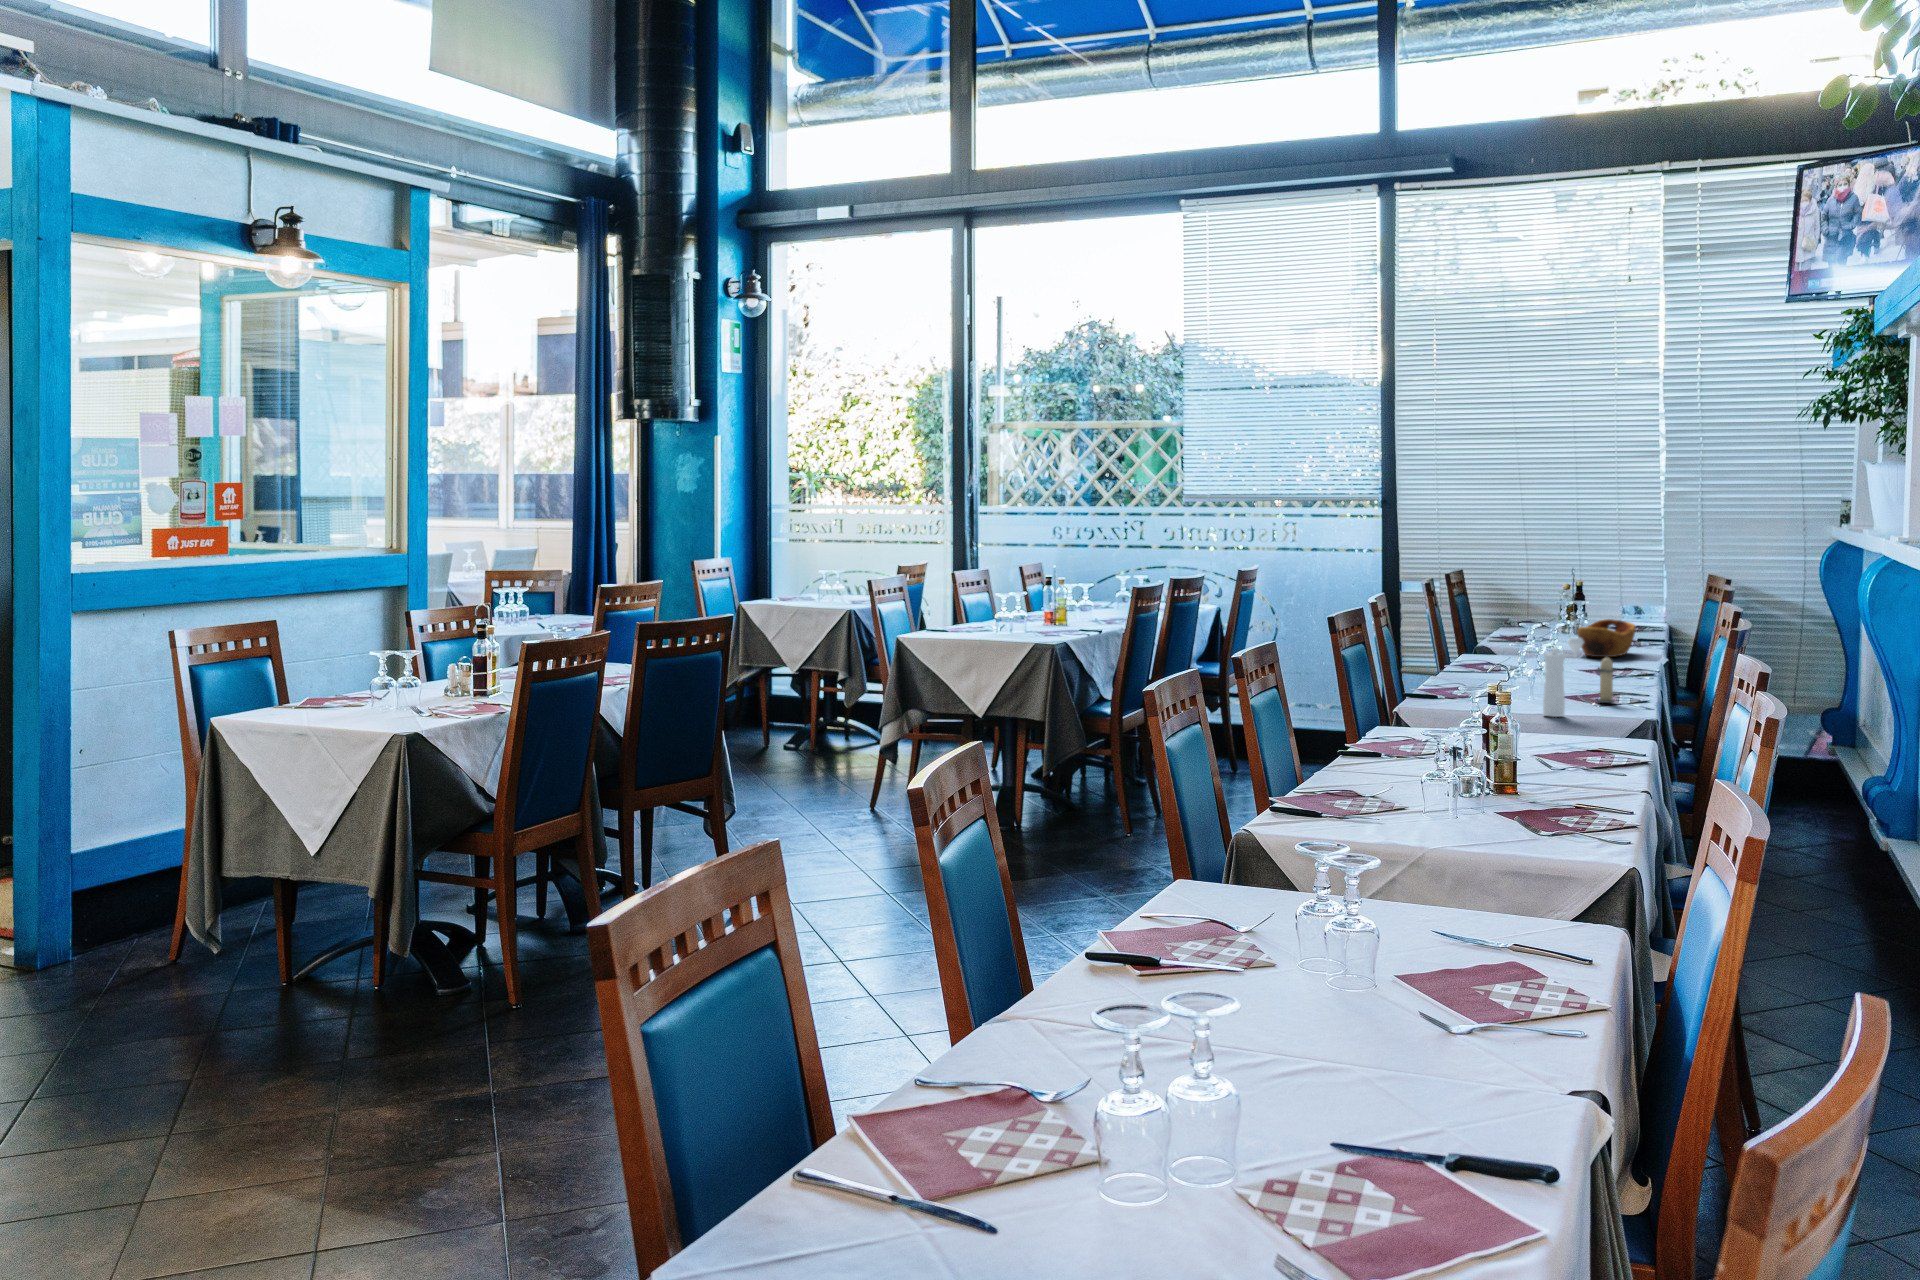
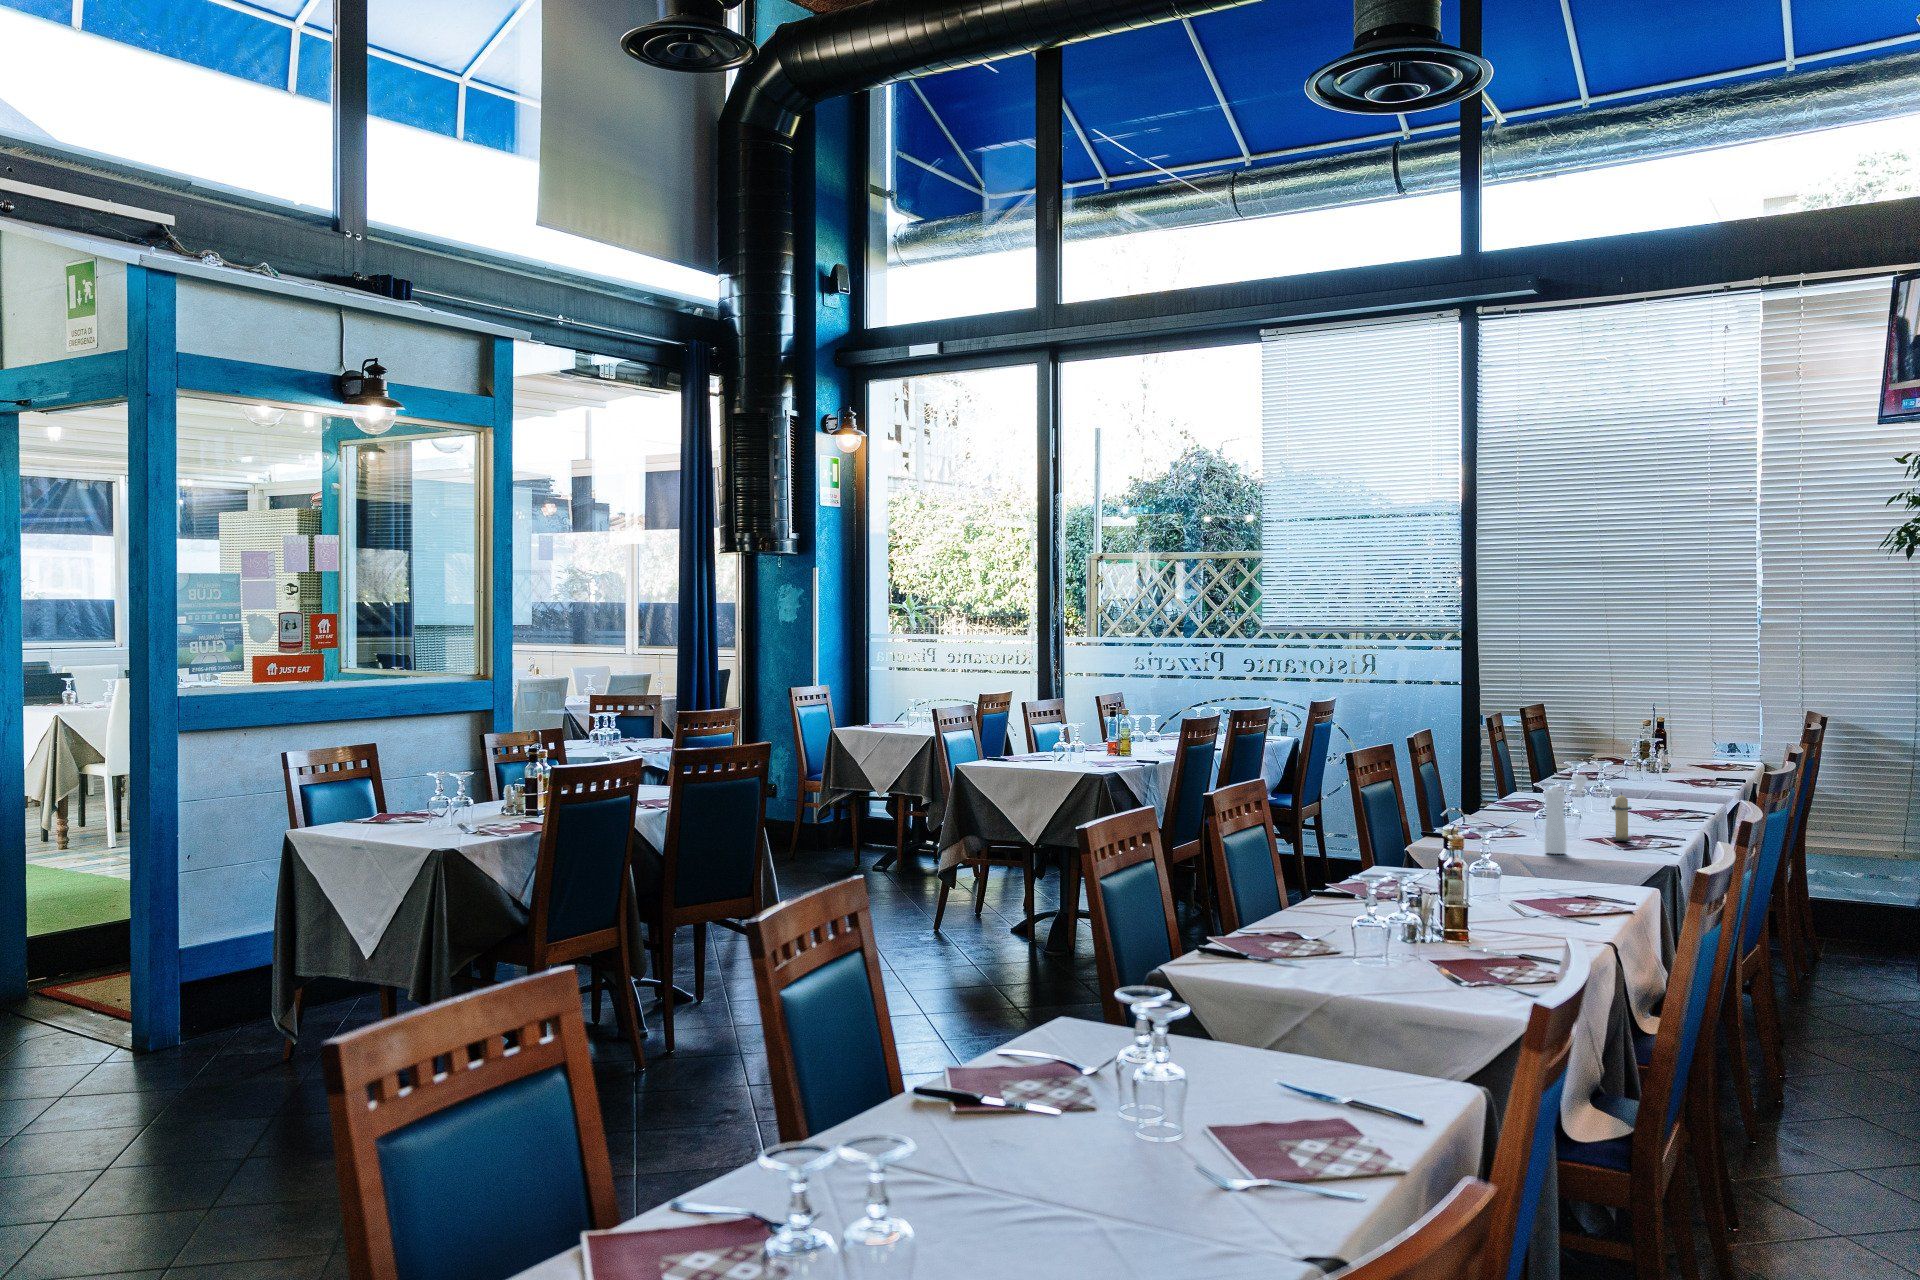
wooden bowl: present [1577,619,1636,657] -> none [1639,755,1702,794]

